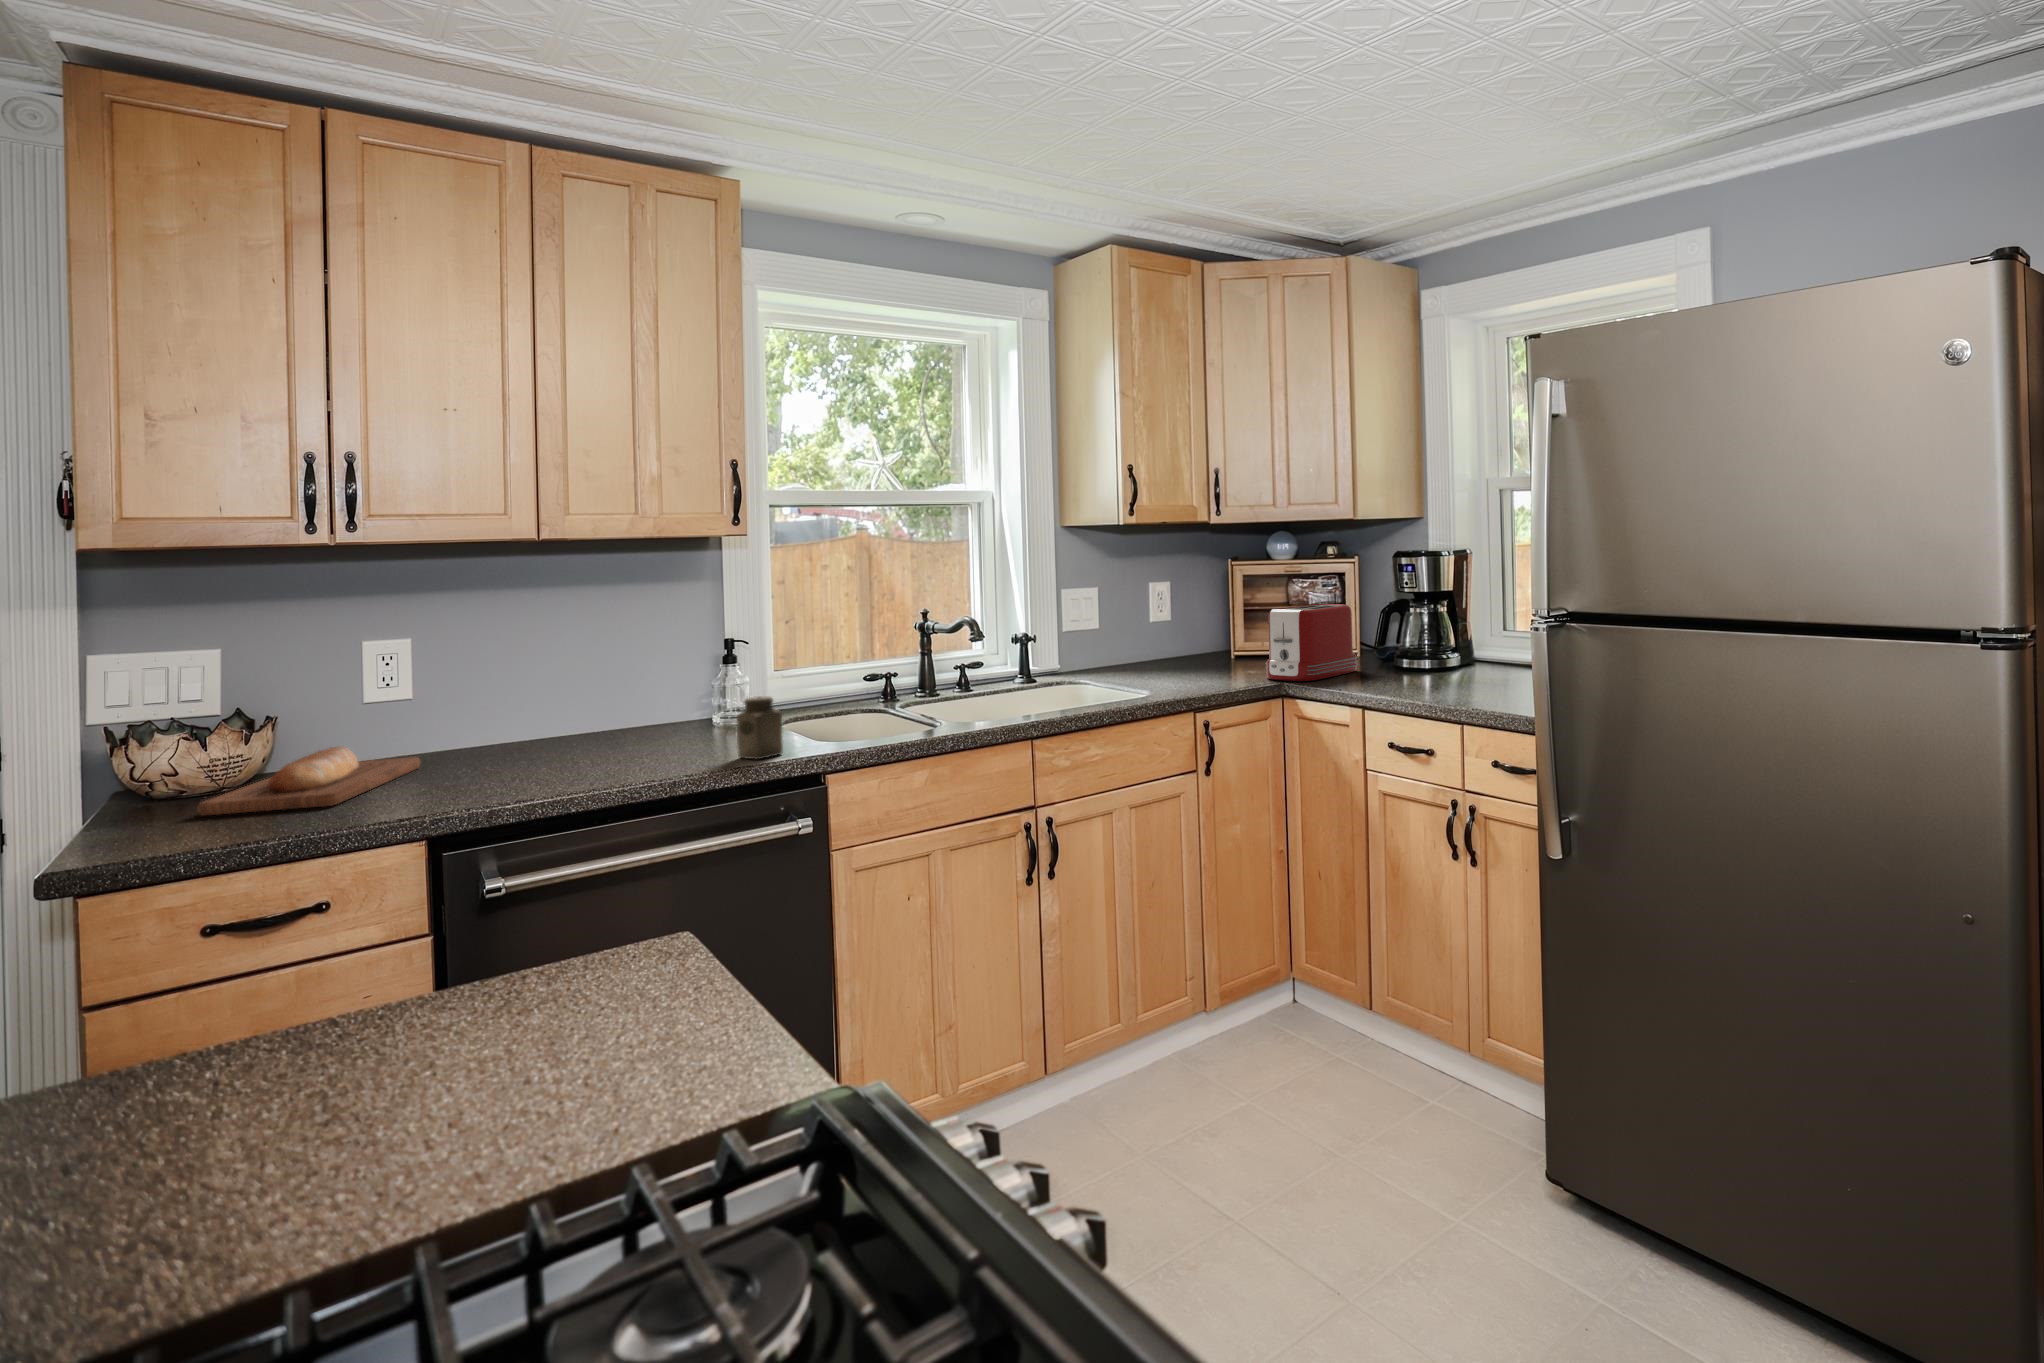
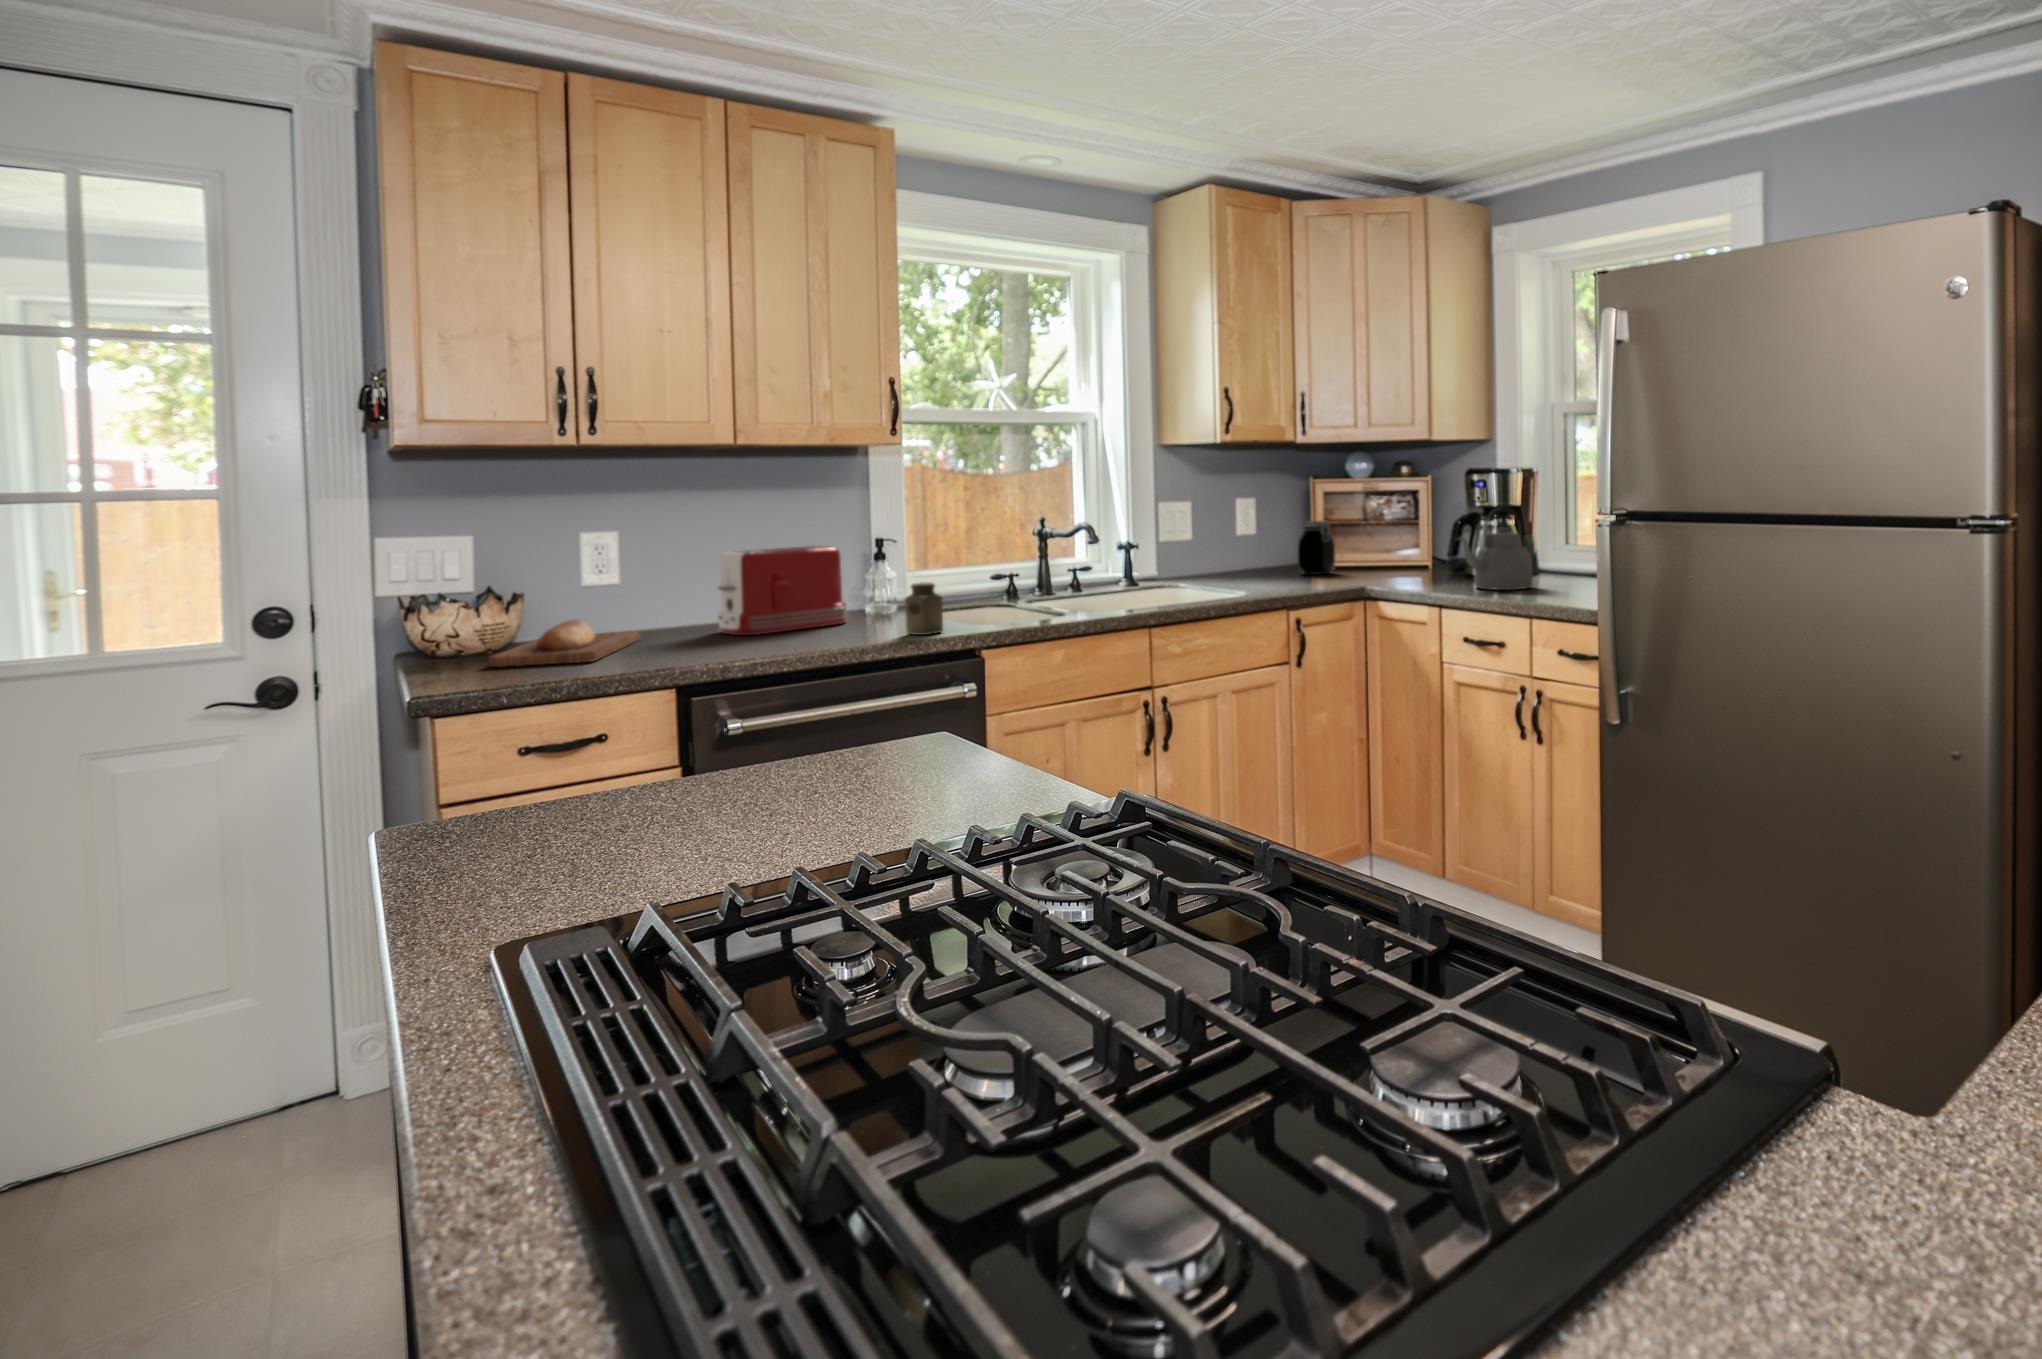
kettle: none [1381,595,1466,688] -> present [1458,507,1533,590]
toaster: present [1265,604,1357,681] -> present [718,546,847,635]
jar: none [1216,606,1256,665] -> present [1298,520,1335,574]

